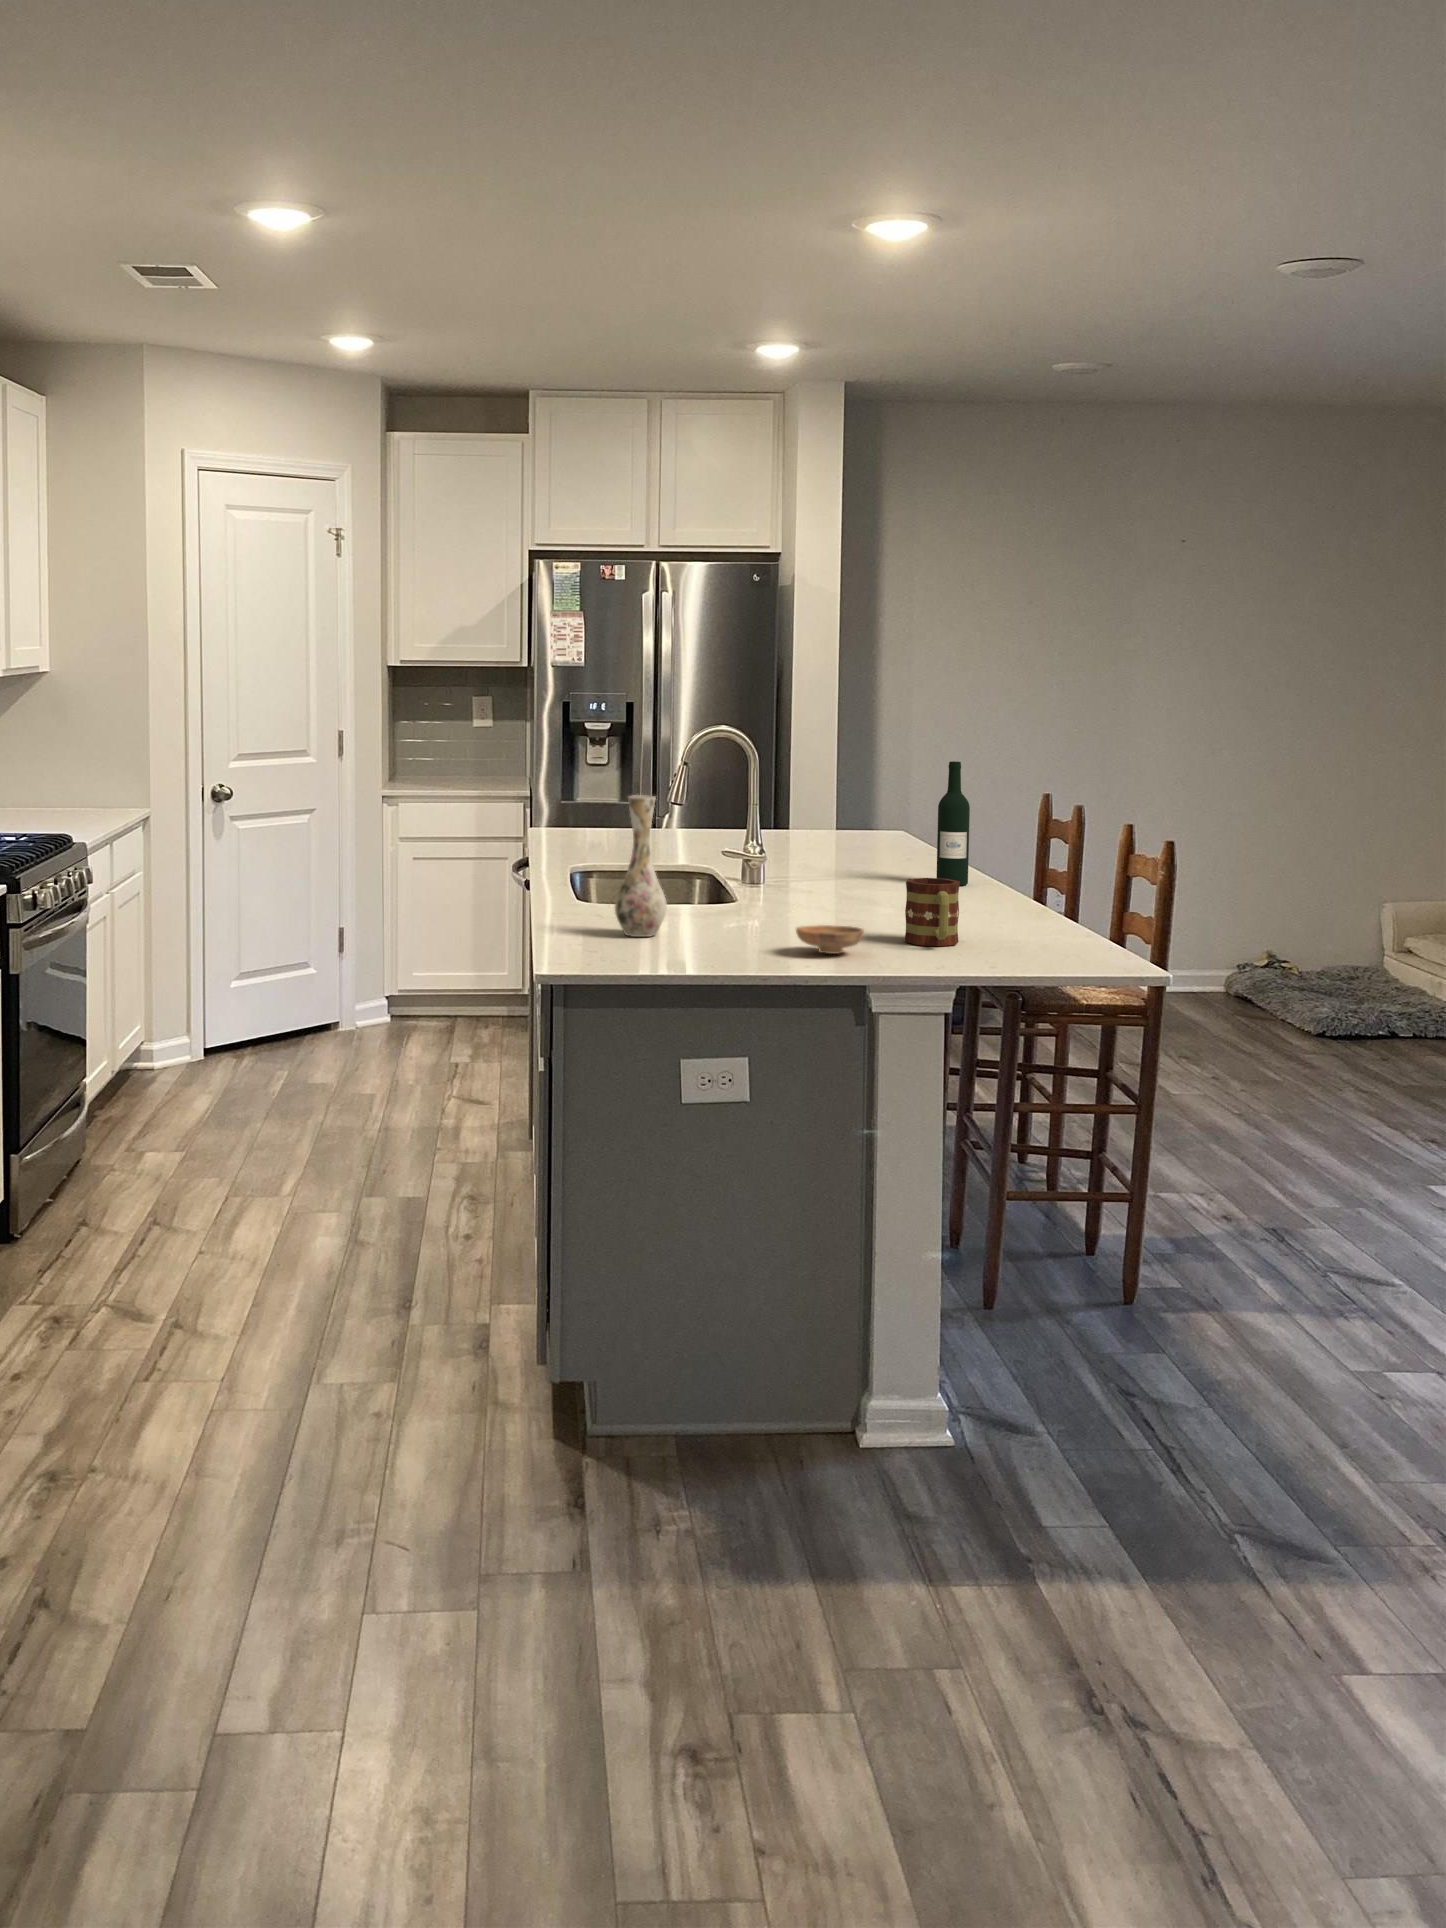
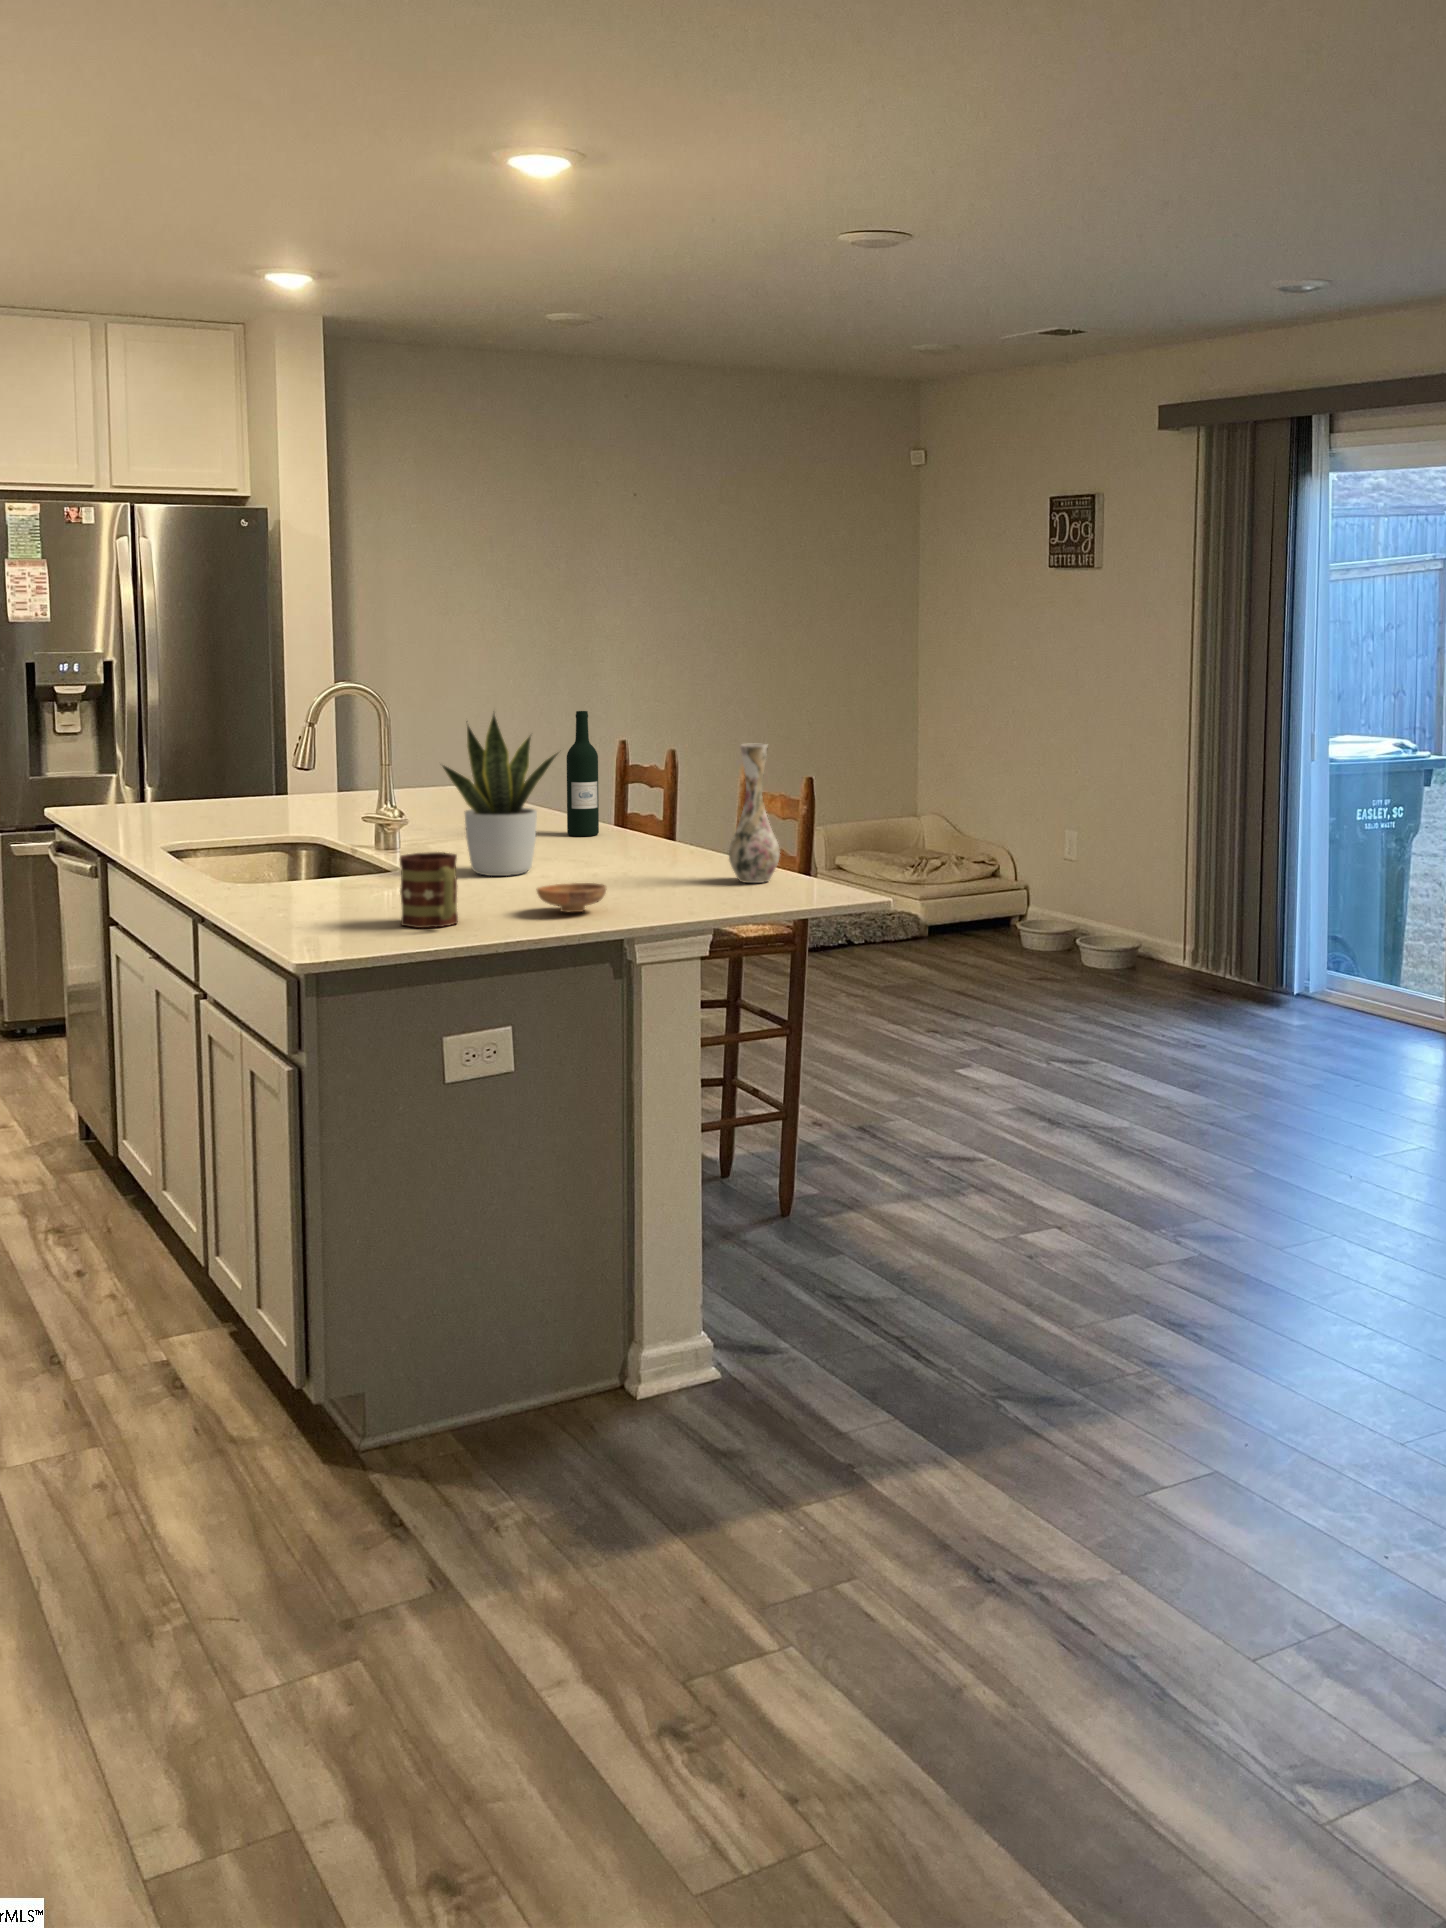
potted plant: none [767,753,887,915] -> present [443,714,558,876]
vase: present [615,795,667,937] -> present [729,744,780,883]
mug: present [904,878,960,946] -> present [400,852,458,928]

